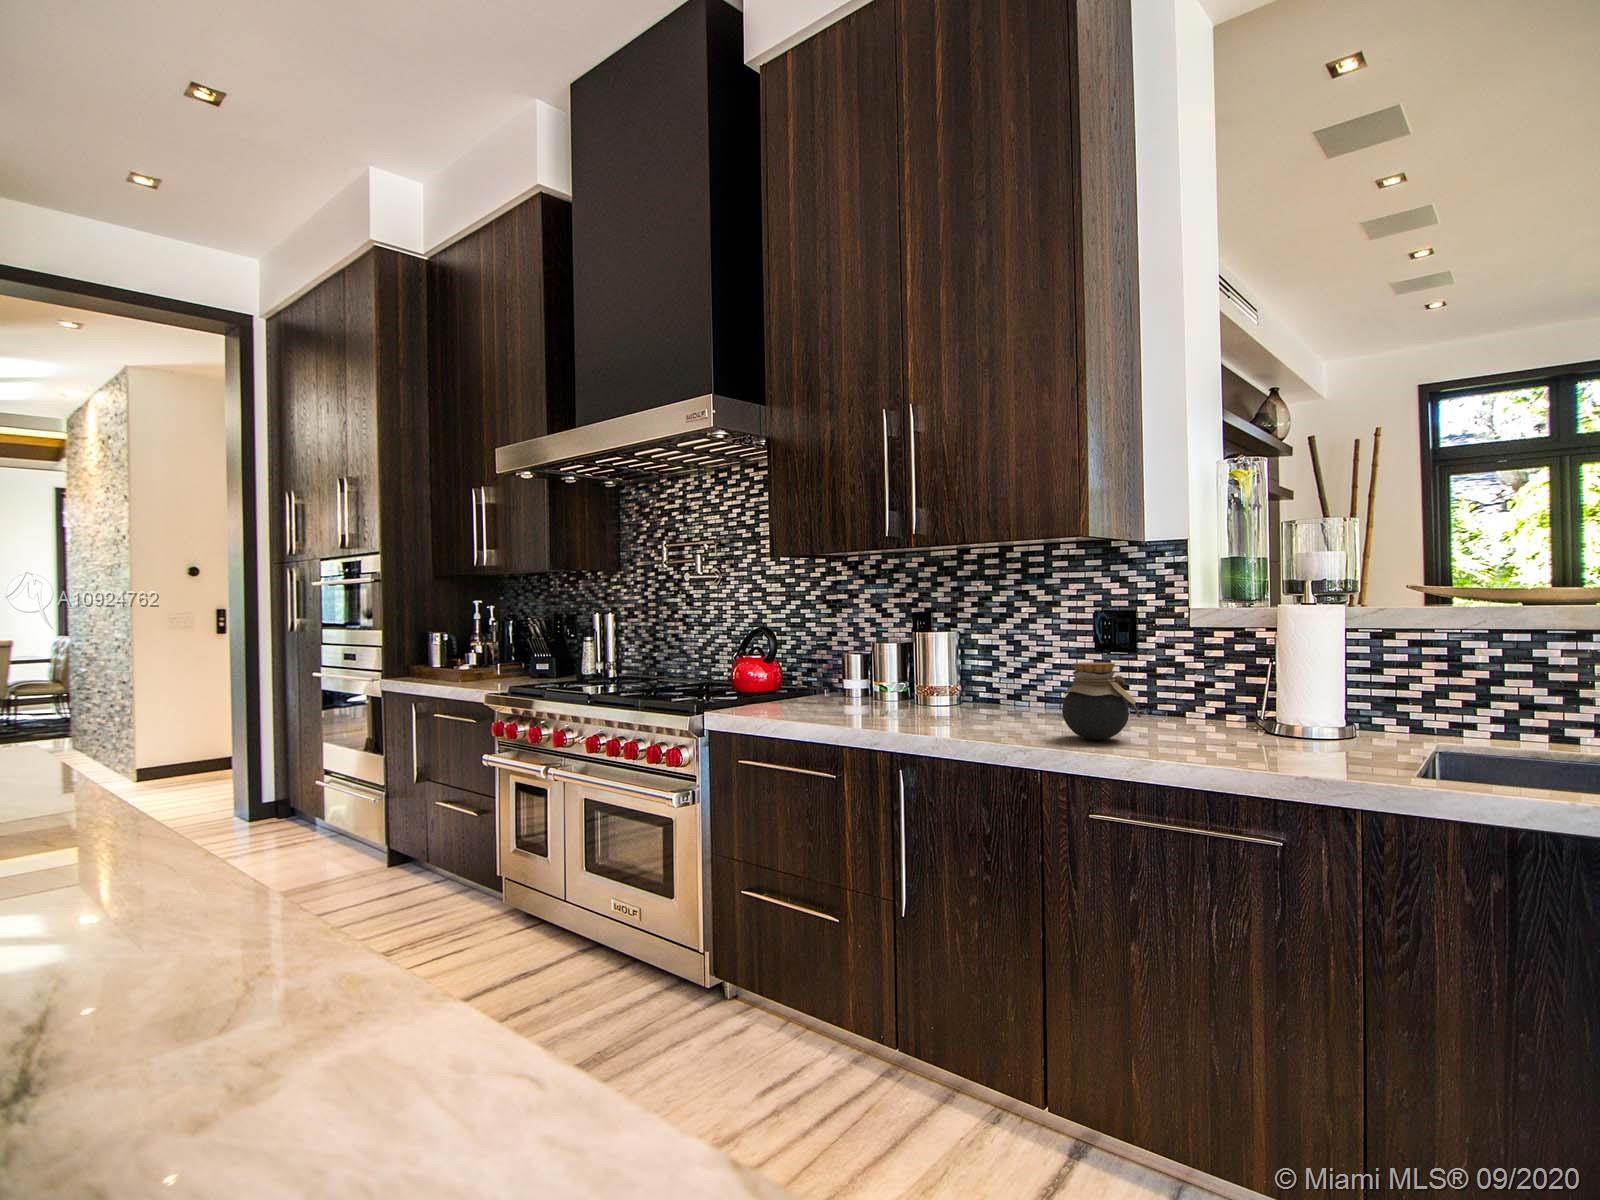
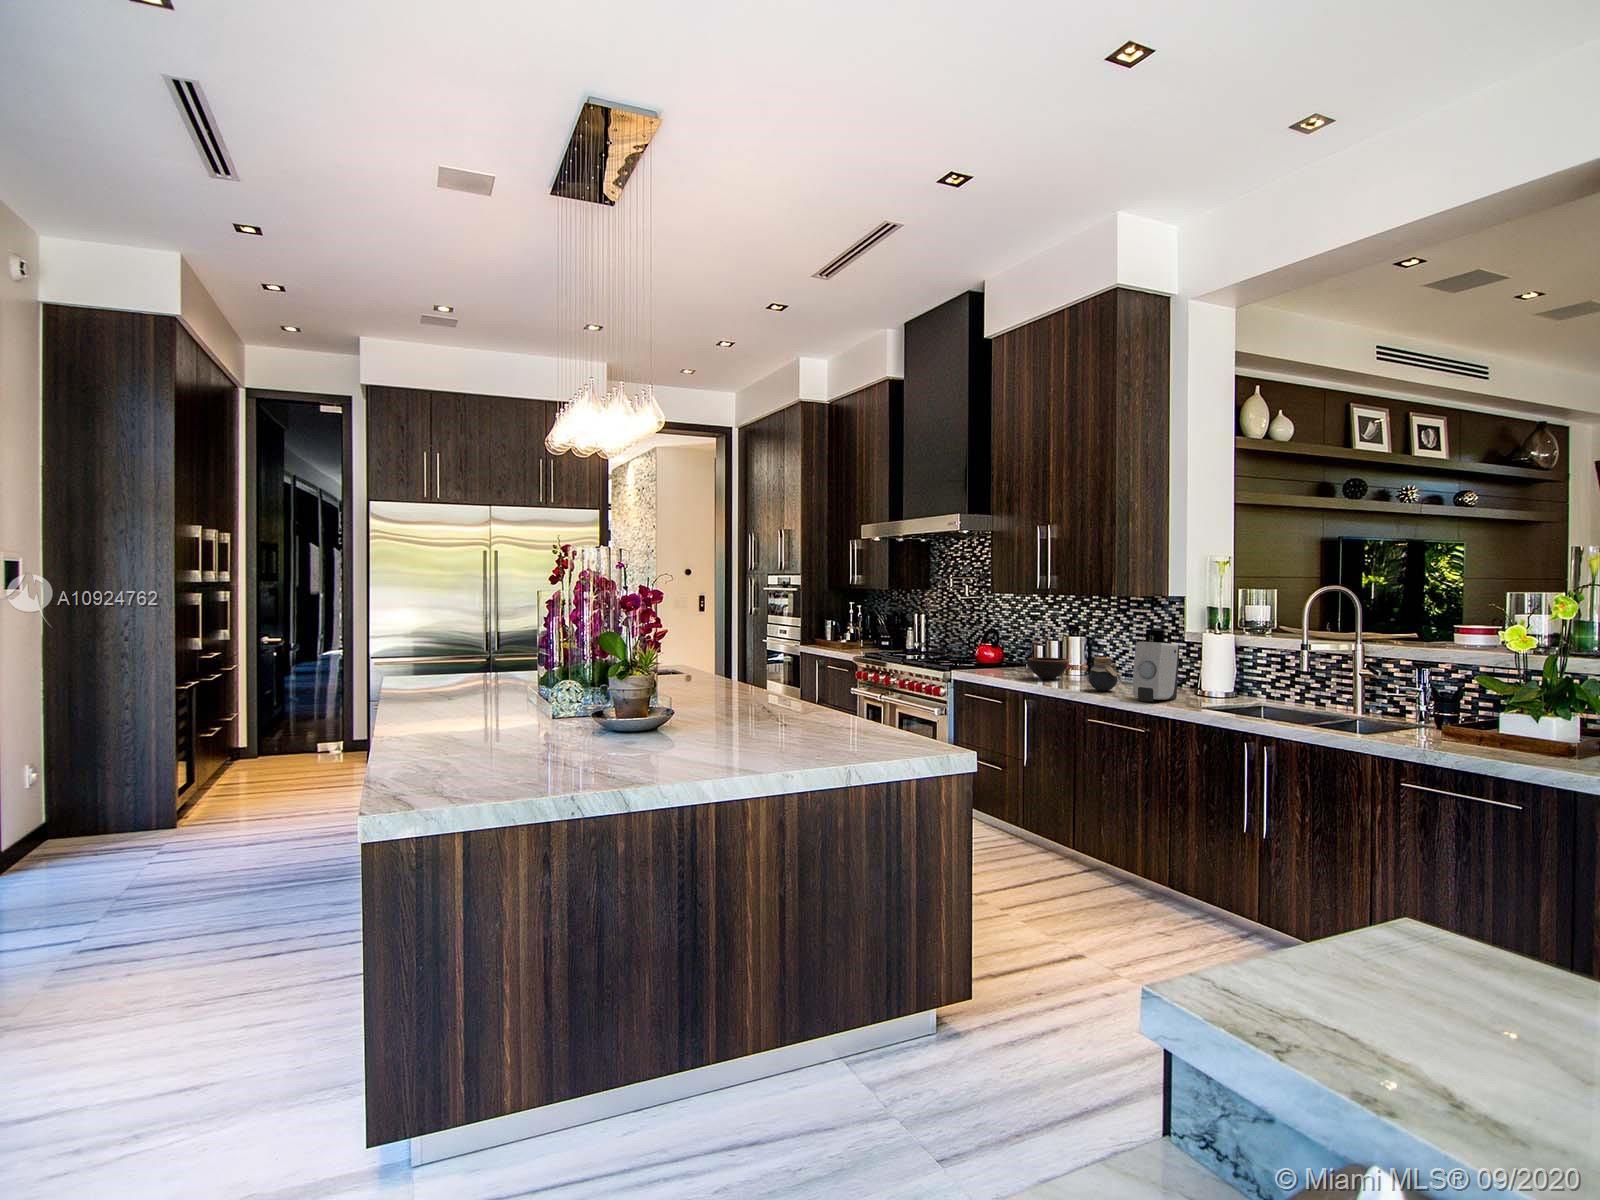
soap dispenser: none [1226,614,1306,764] -> present [1133,641,1180,702]
bowl: none [882,673,968,719] -> present [1027,658,1069,680]

